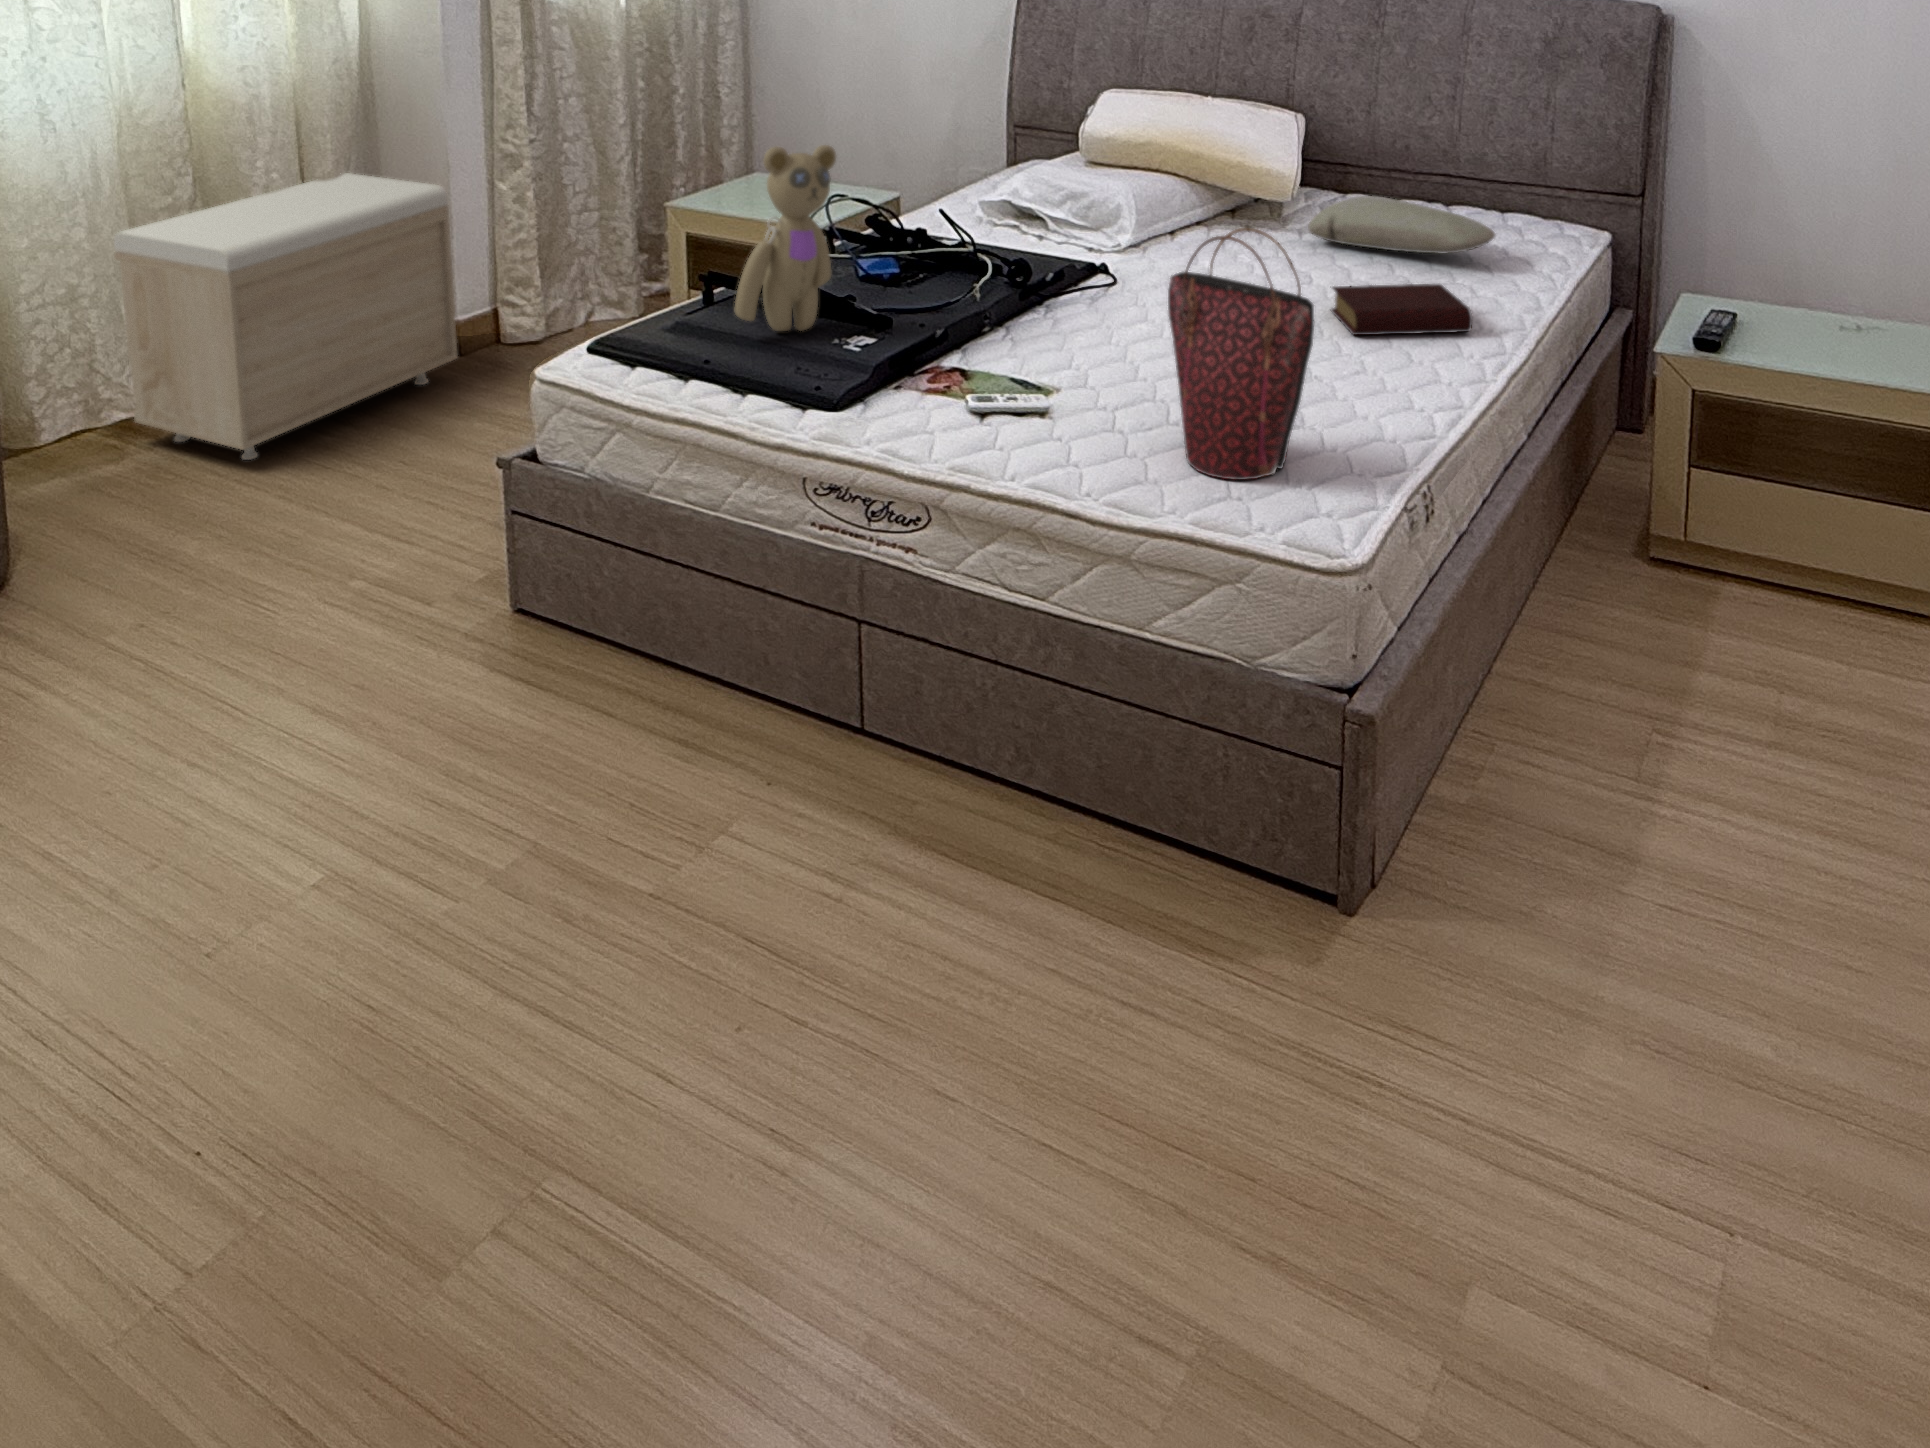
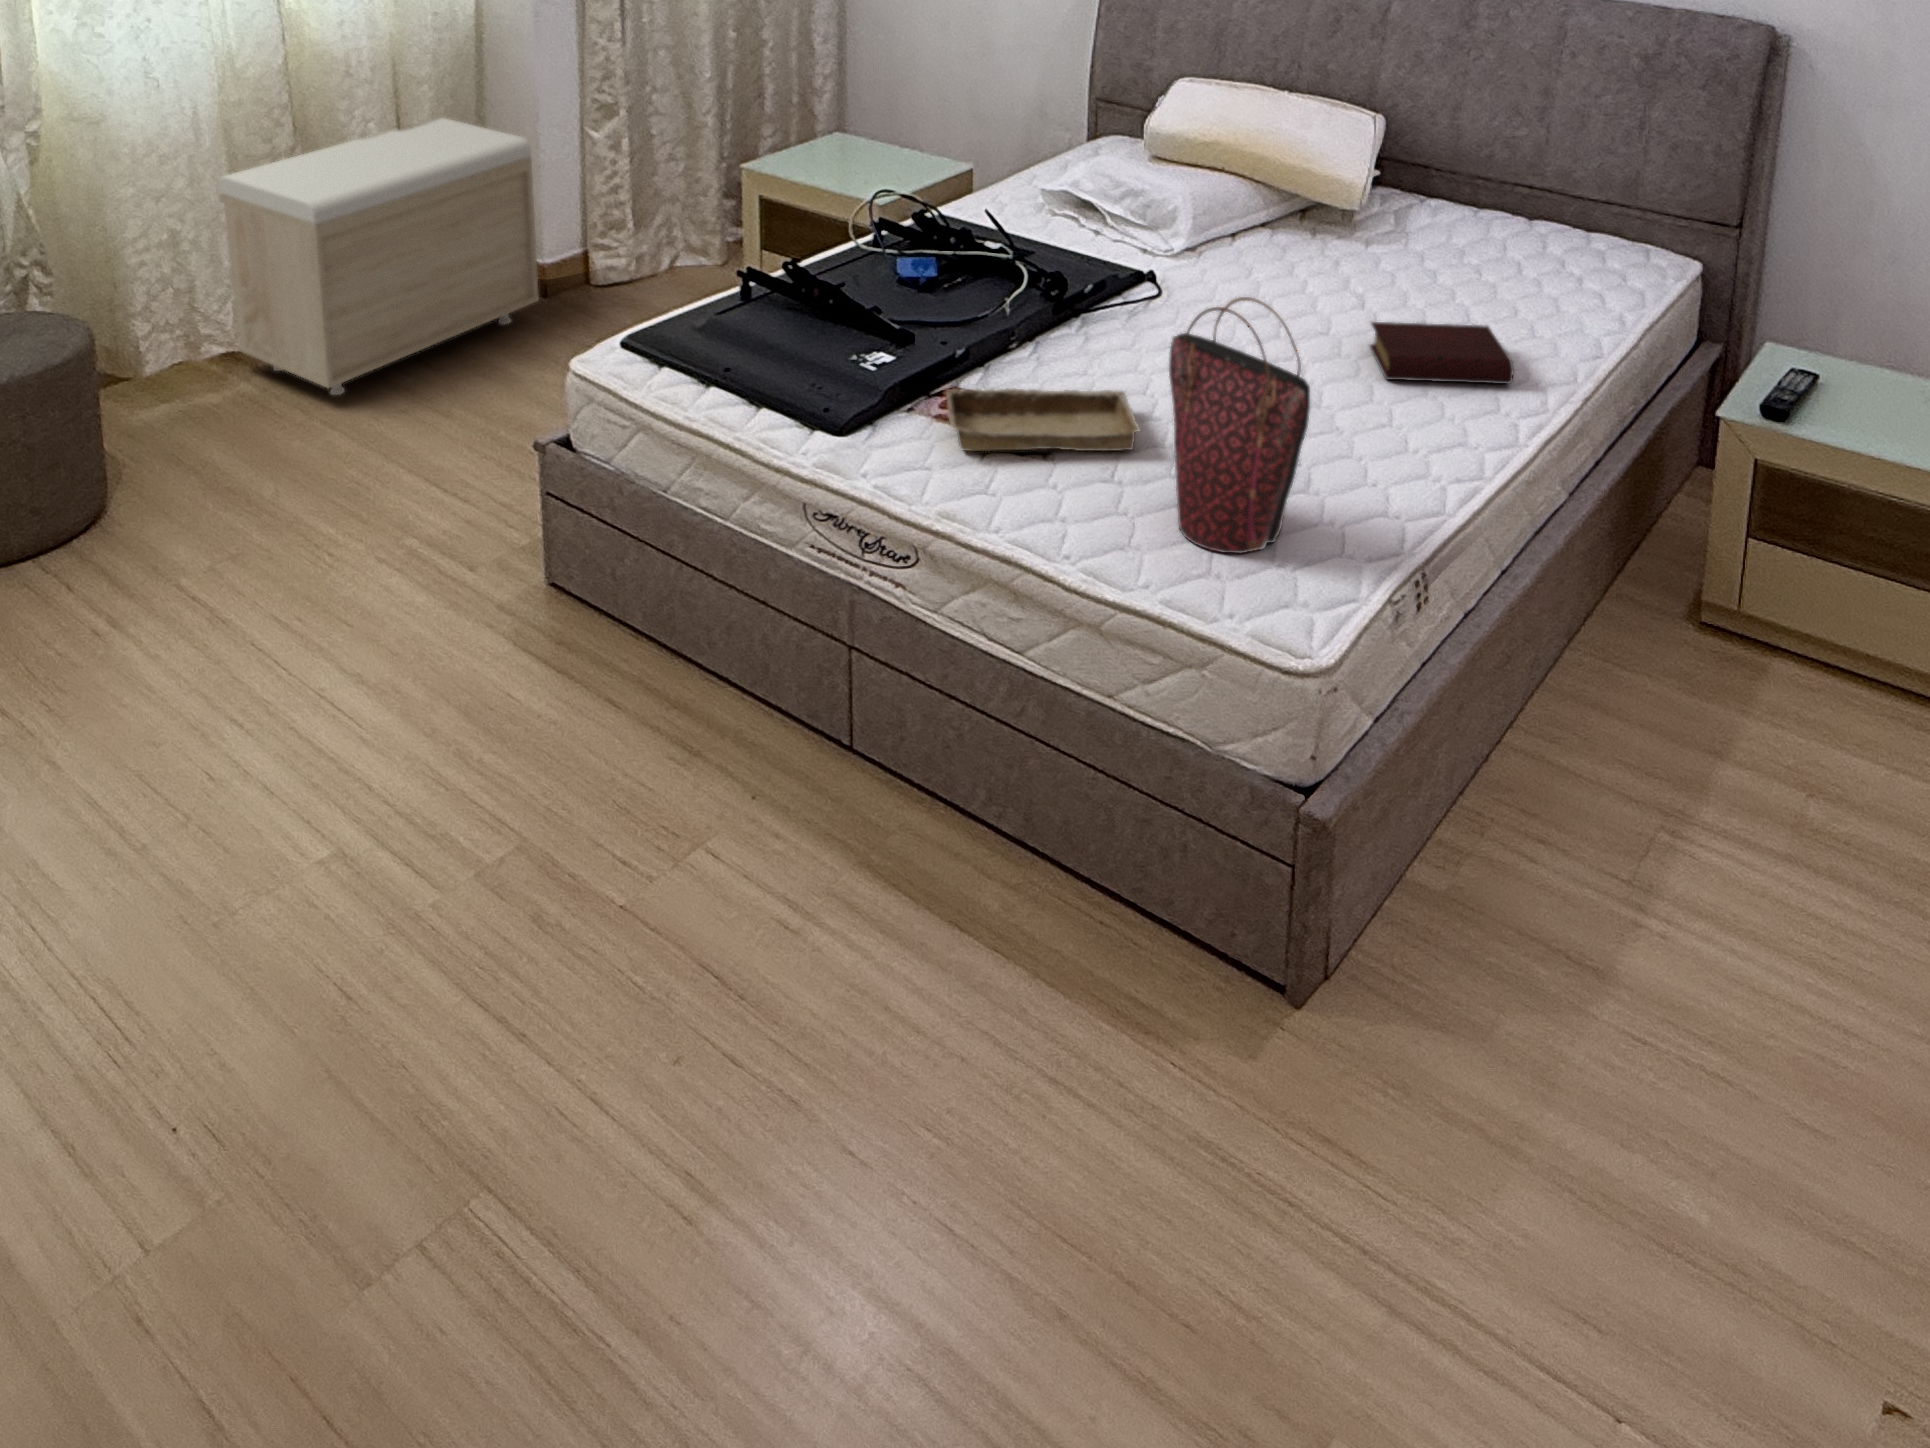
teddy bear: present [734,145,836,331] -> none [763,155,869,335]
pillow: present [1308,196,1495,253] -> none [1365,212,1560,285]
tray: none [934,354,1136,415] -> present [946,388,1141,451]

